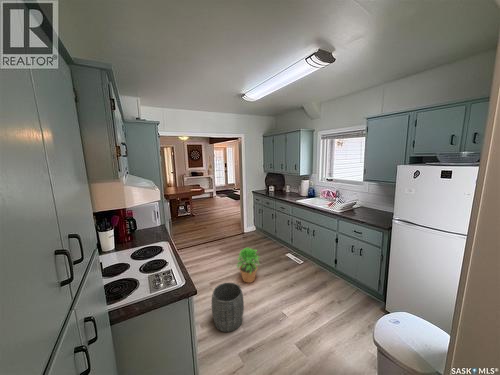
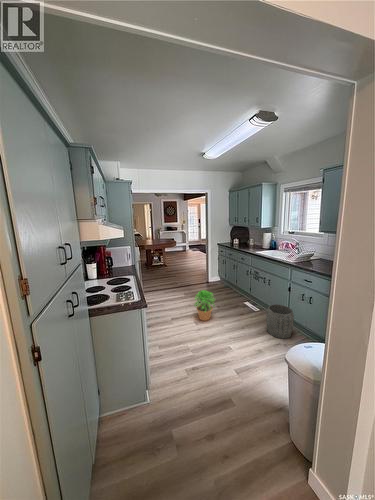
woven basket: present [212,283,244,332] -> present [266,304,294,339]

